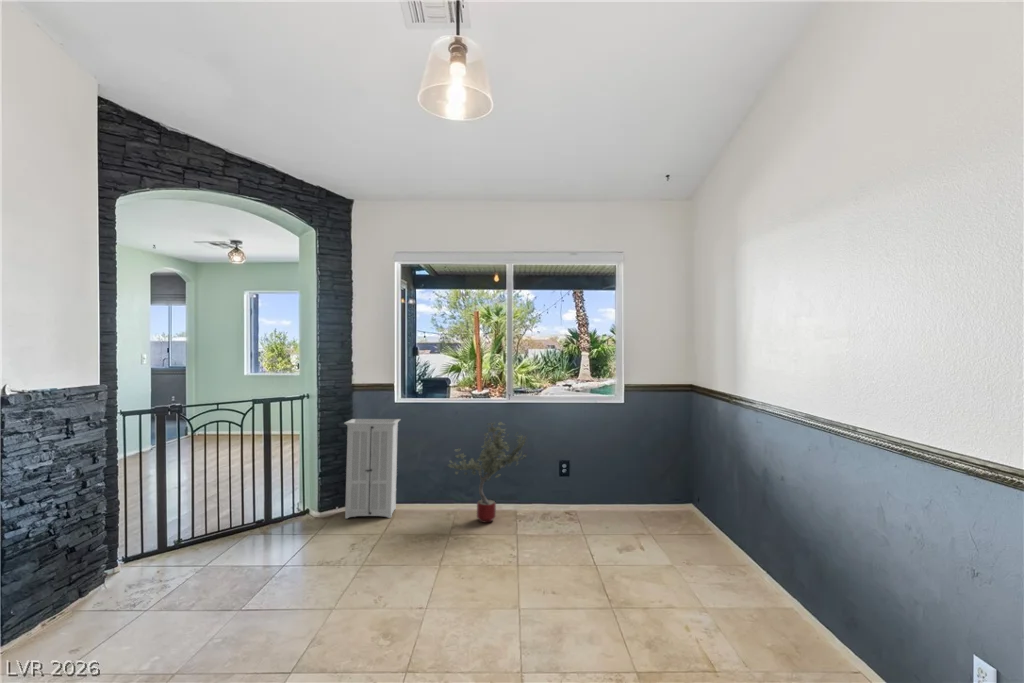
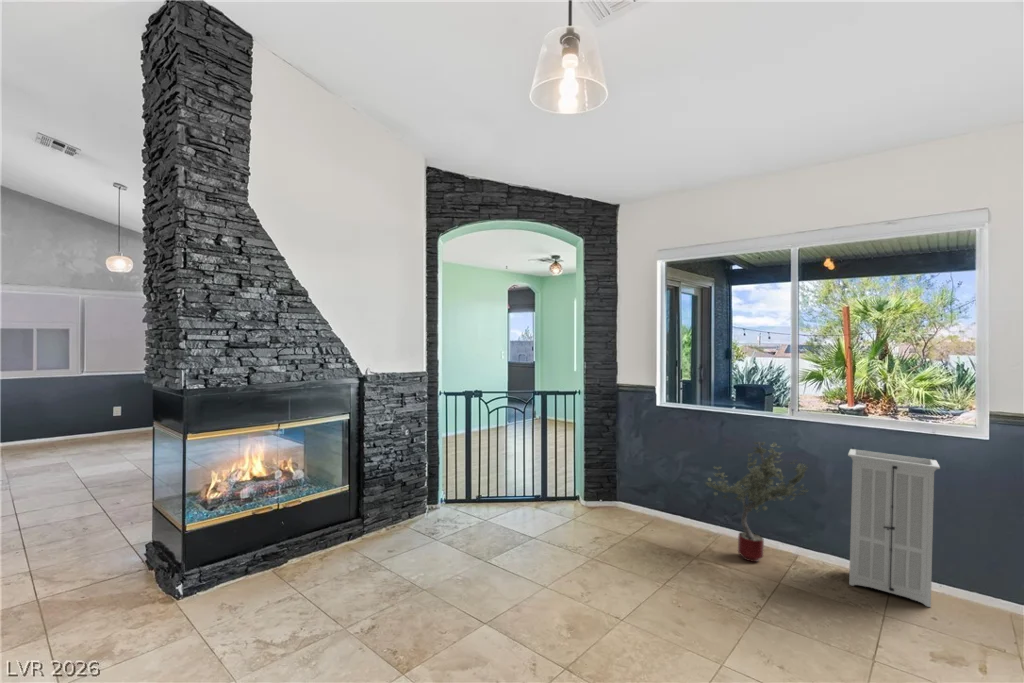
storage cabinet: present [344,419,400,519] -> present [848,448,940,607]

